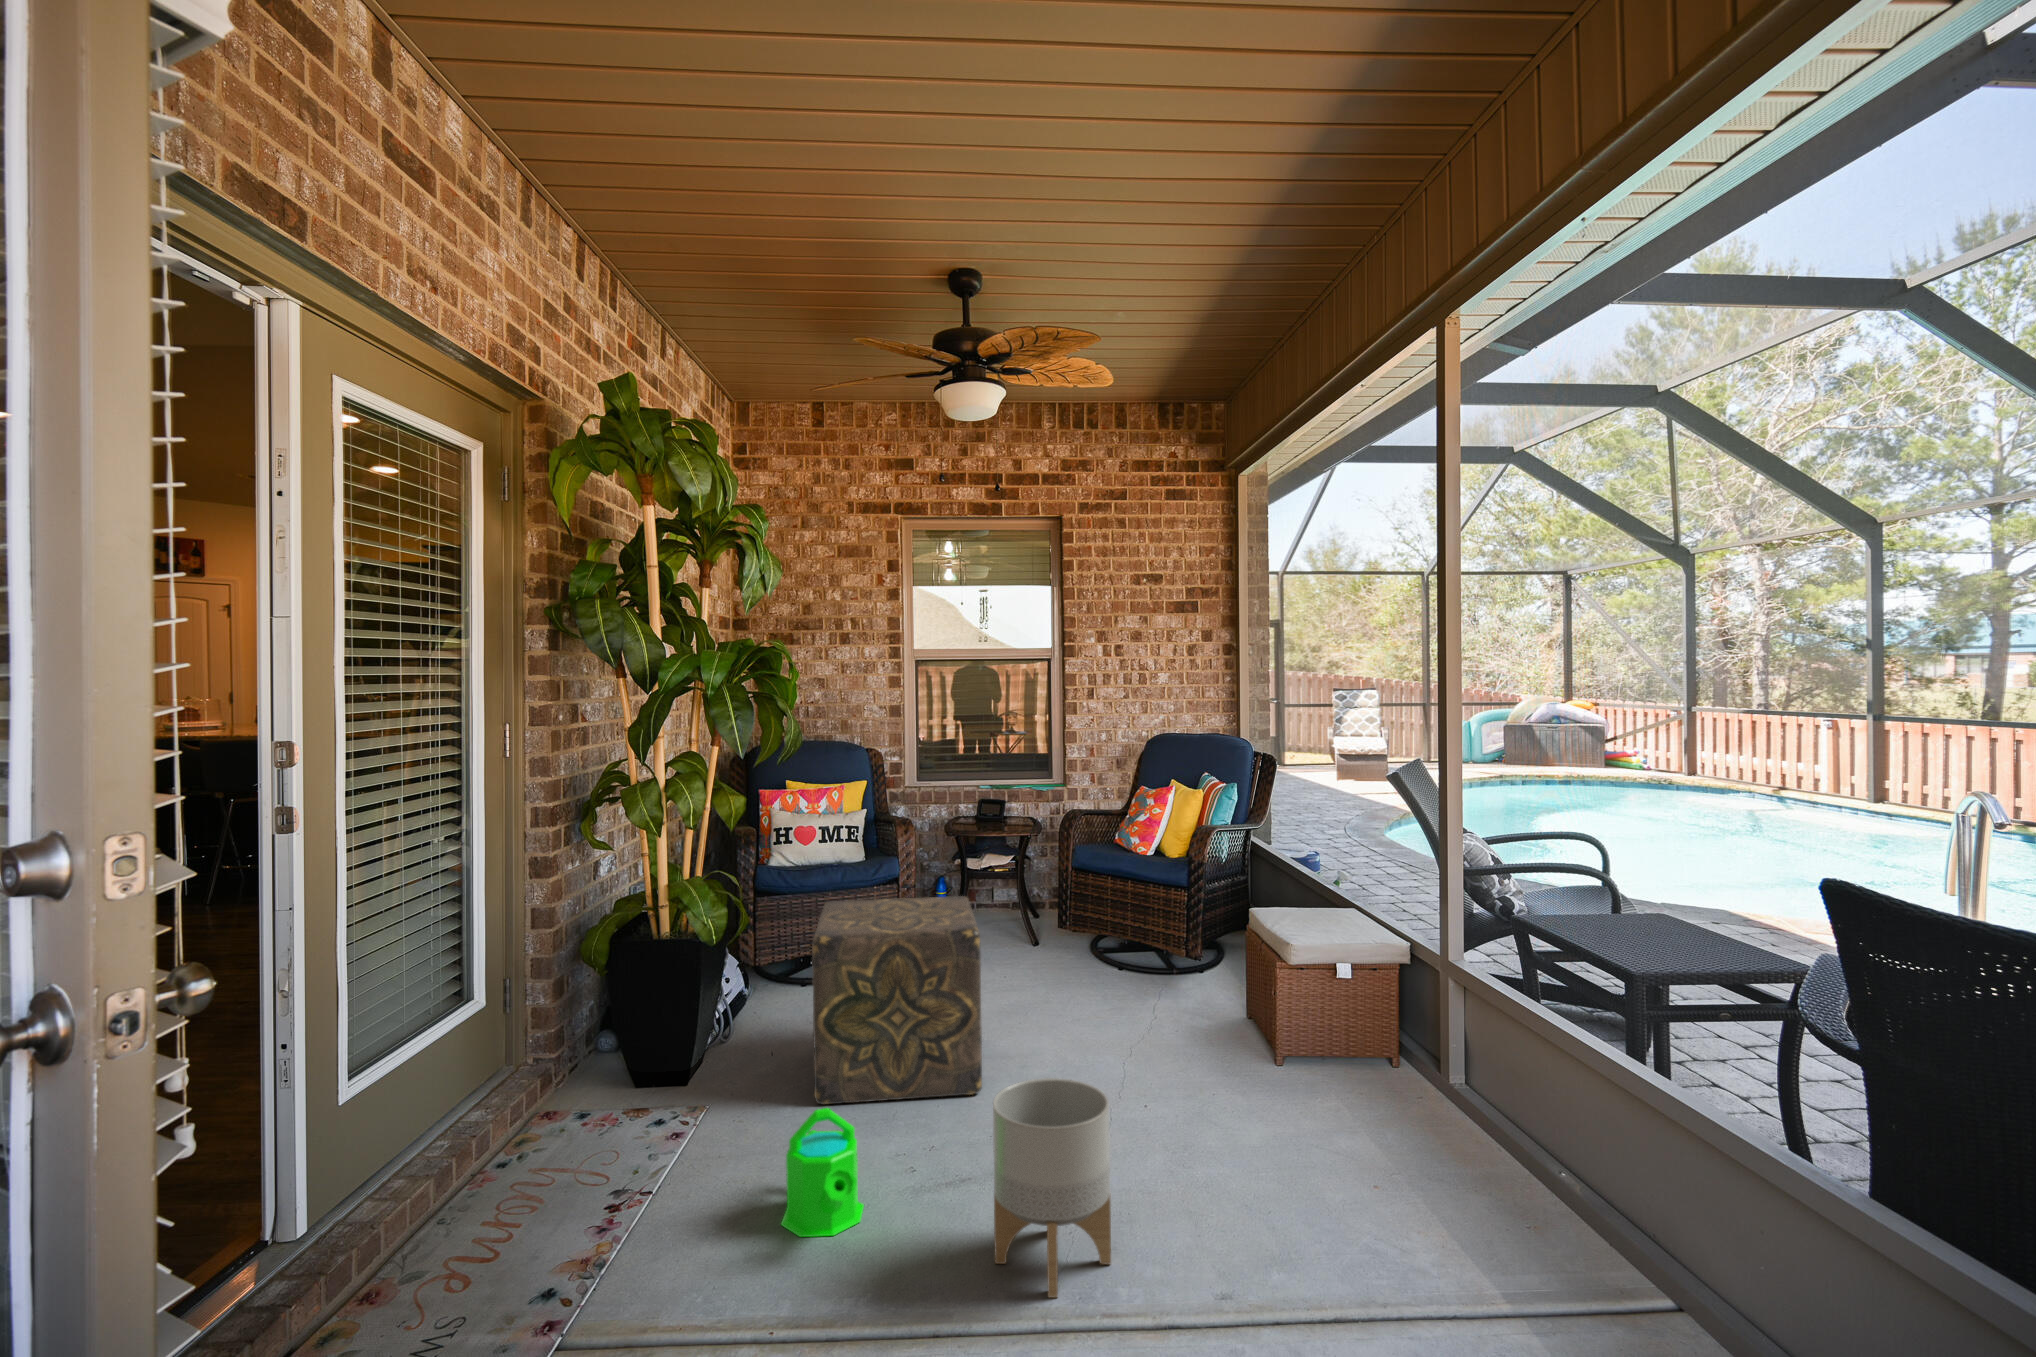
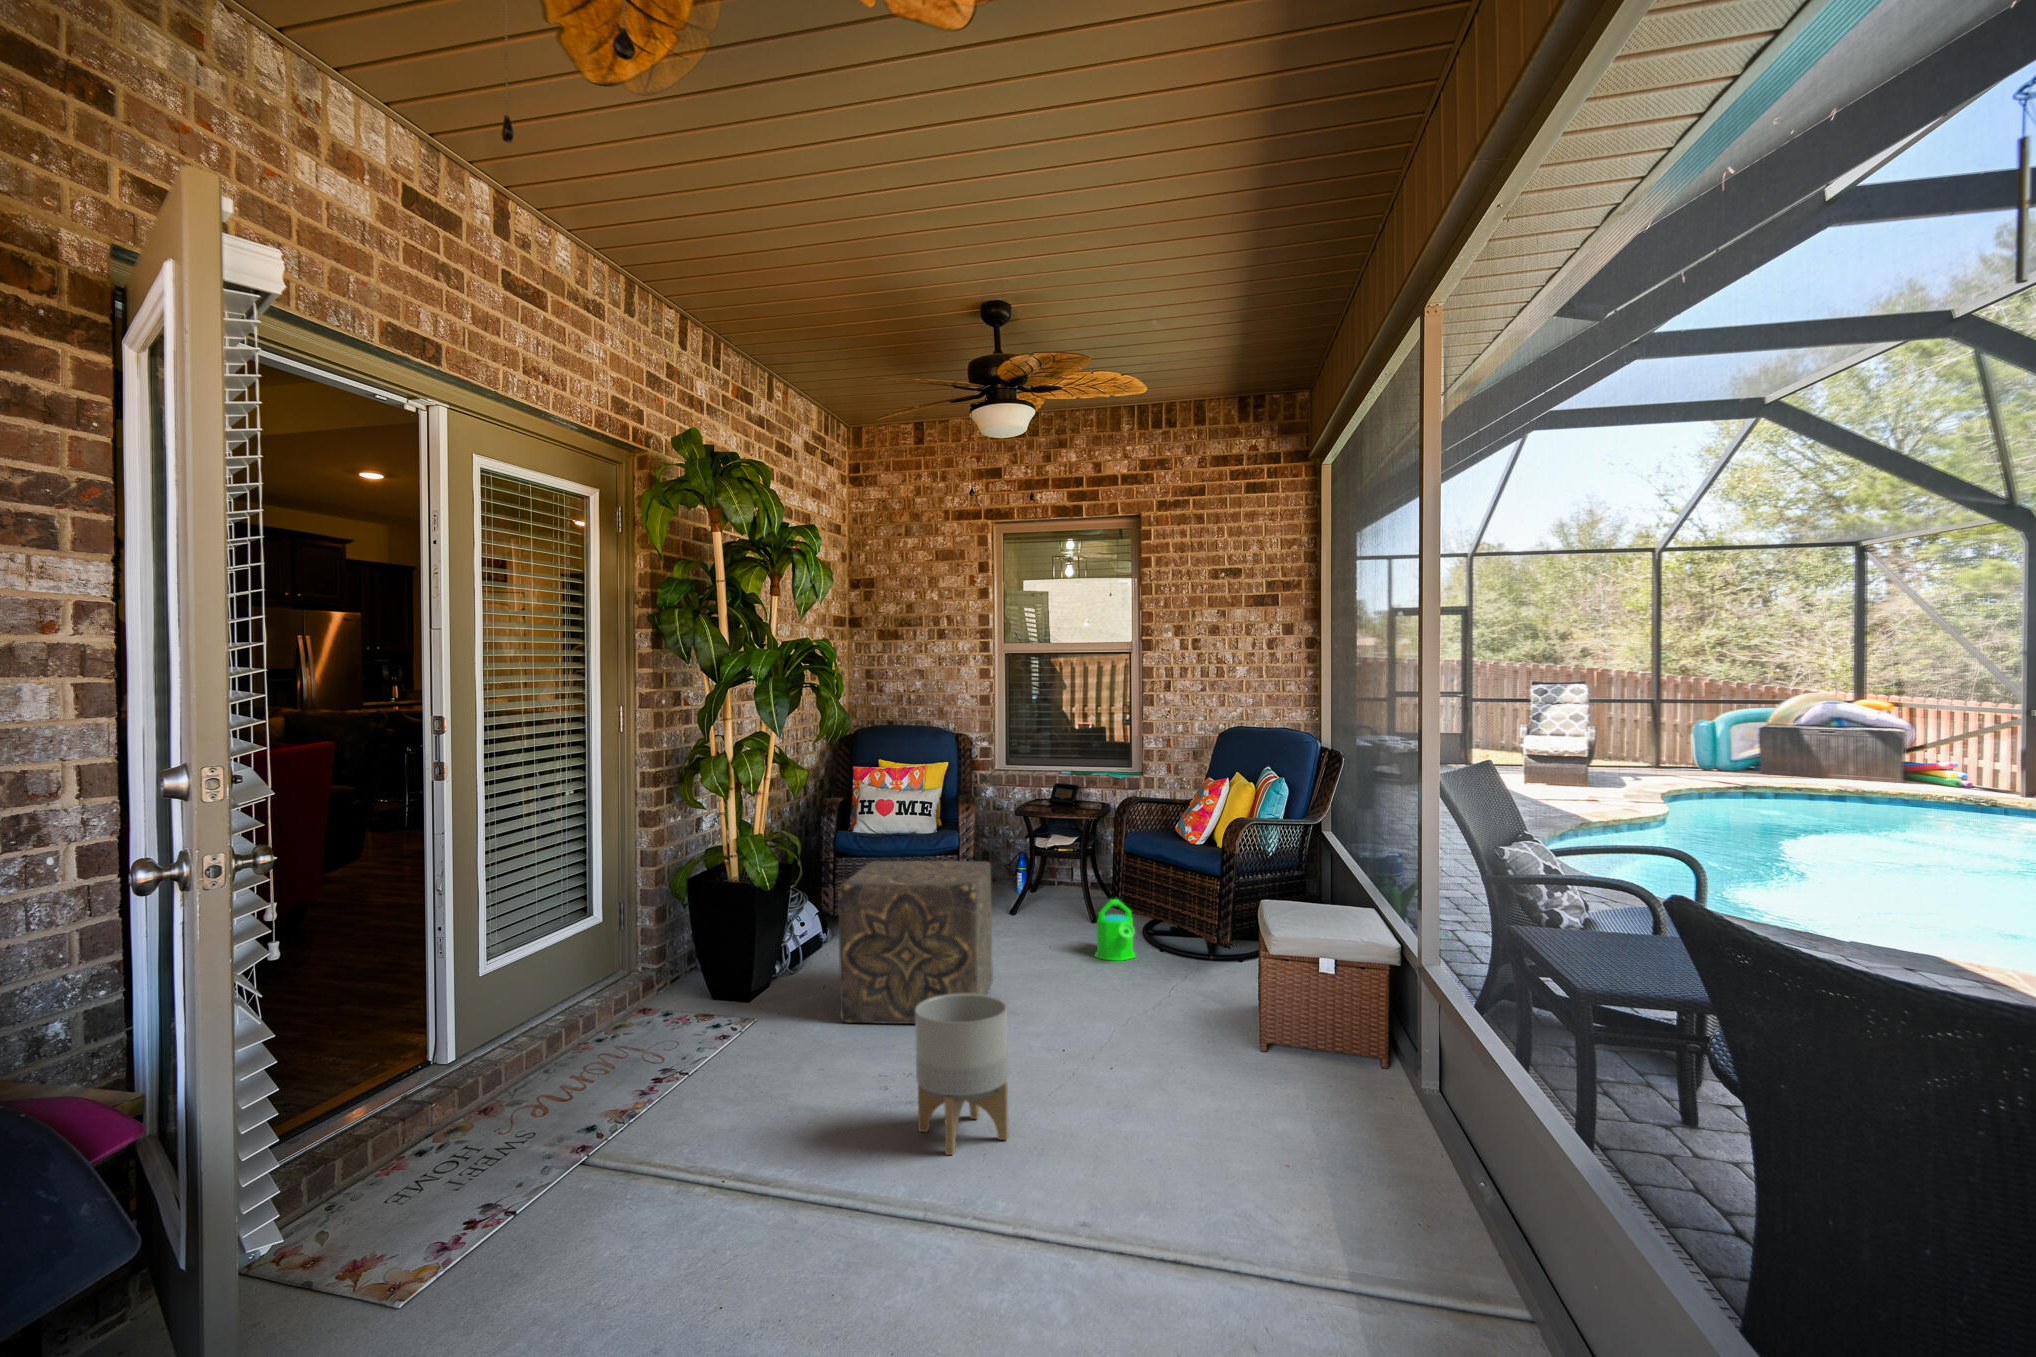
watering can: present [781,1108,864,1237] -> present [1095,899,1136,961]

